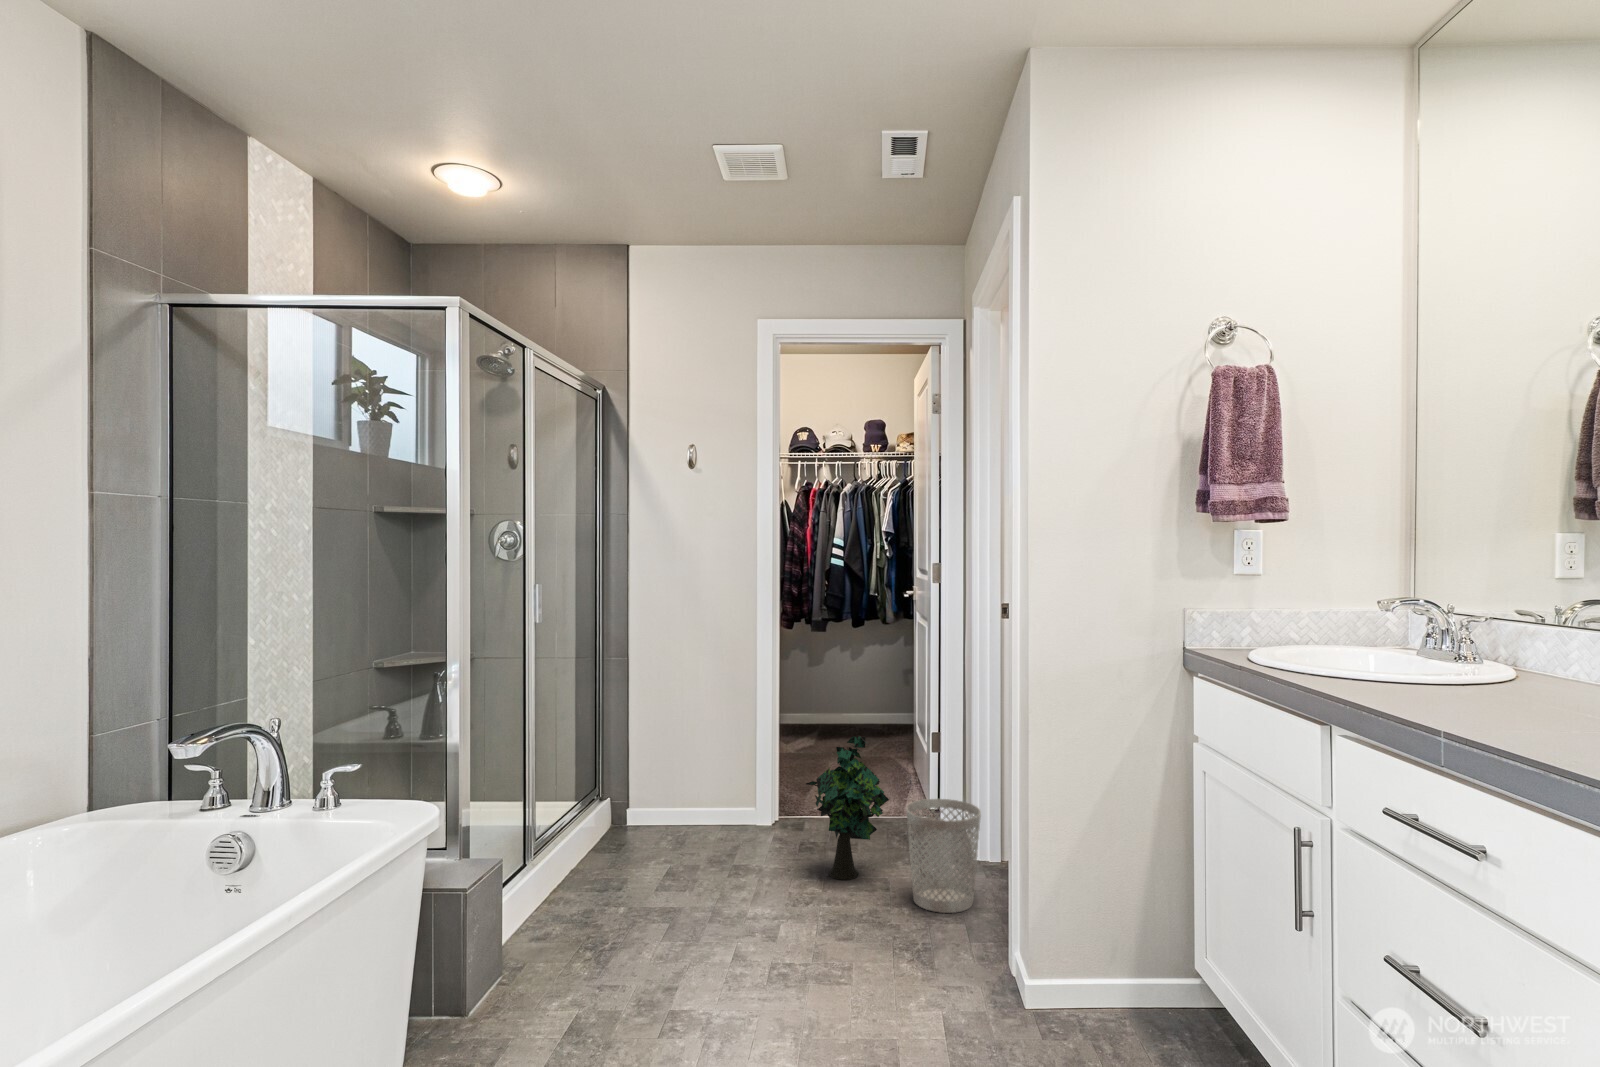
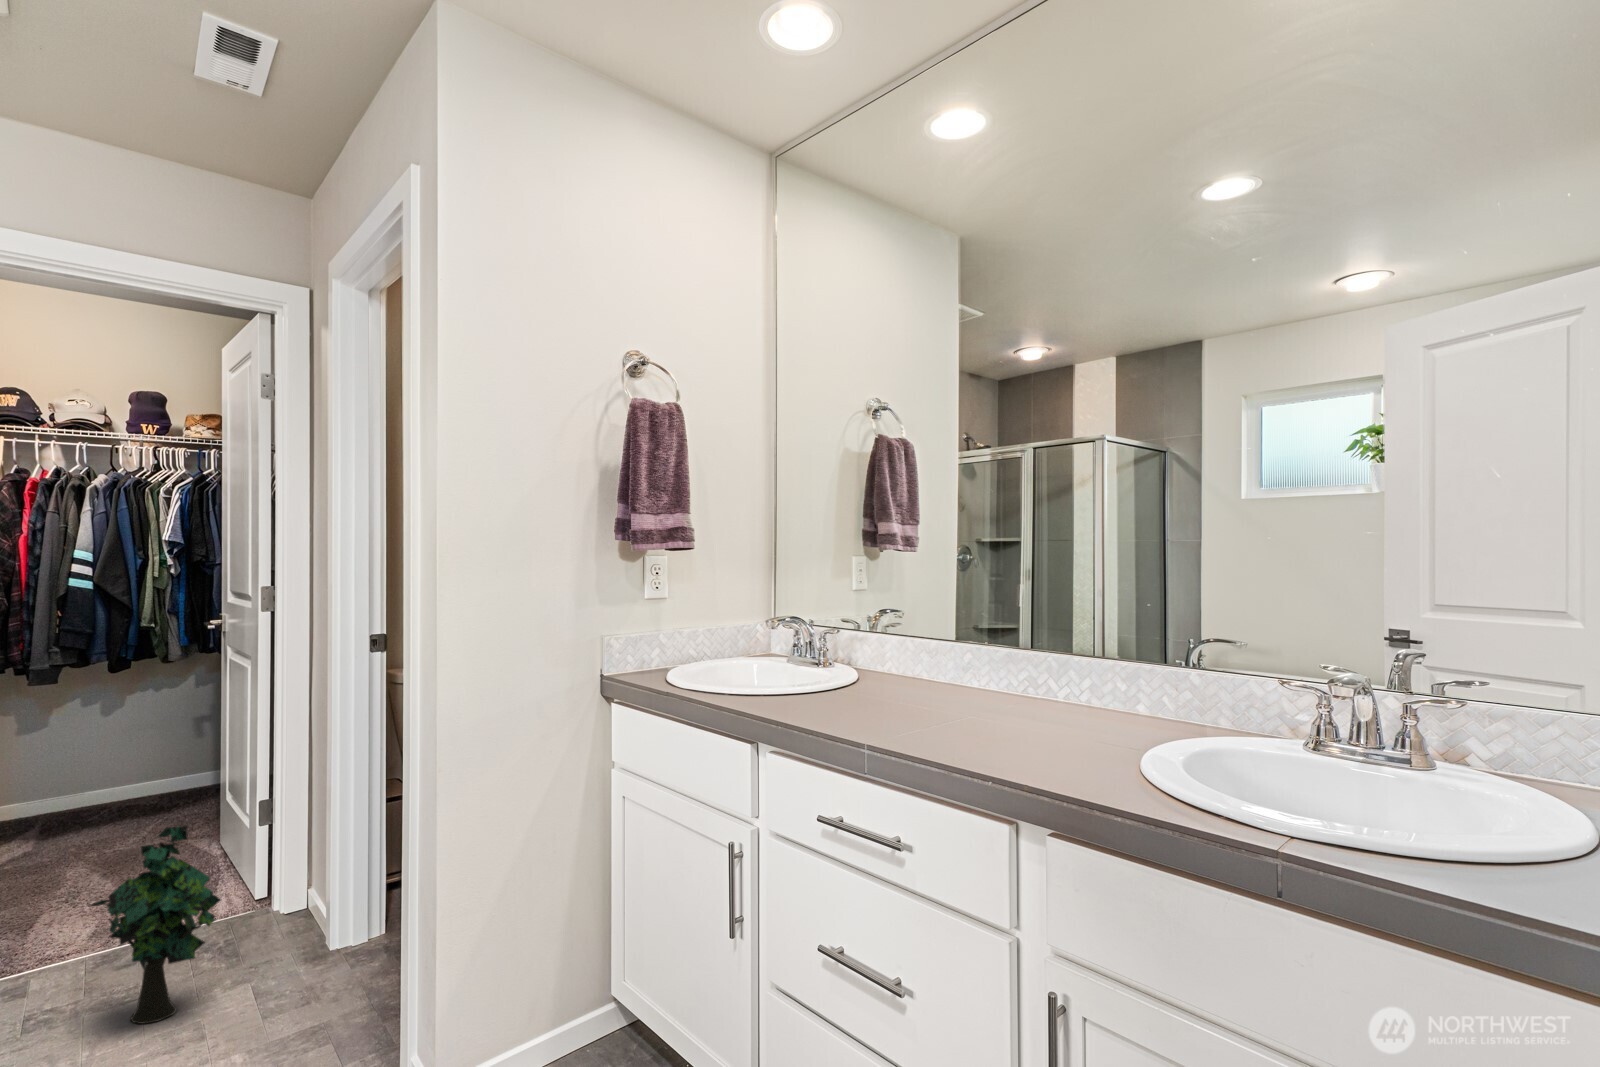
wastebasket: present [906,799,981,913] -> none [255,881,356,1026]

